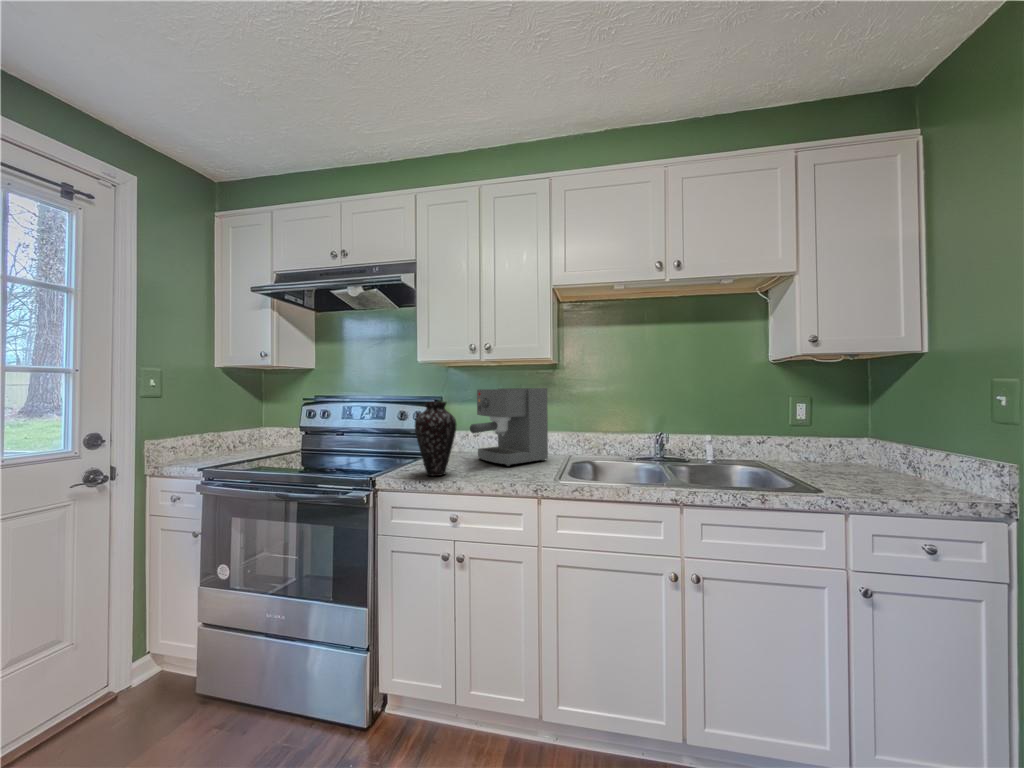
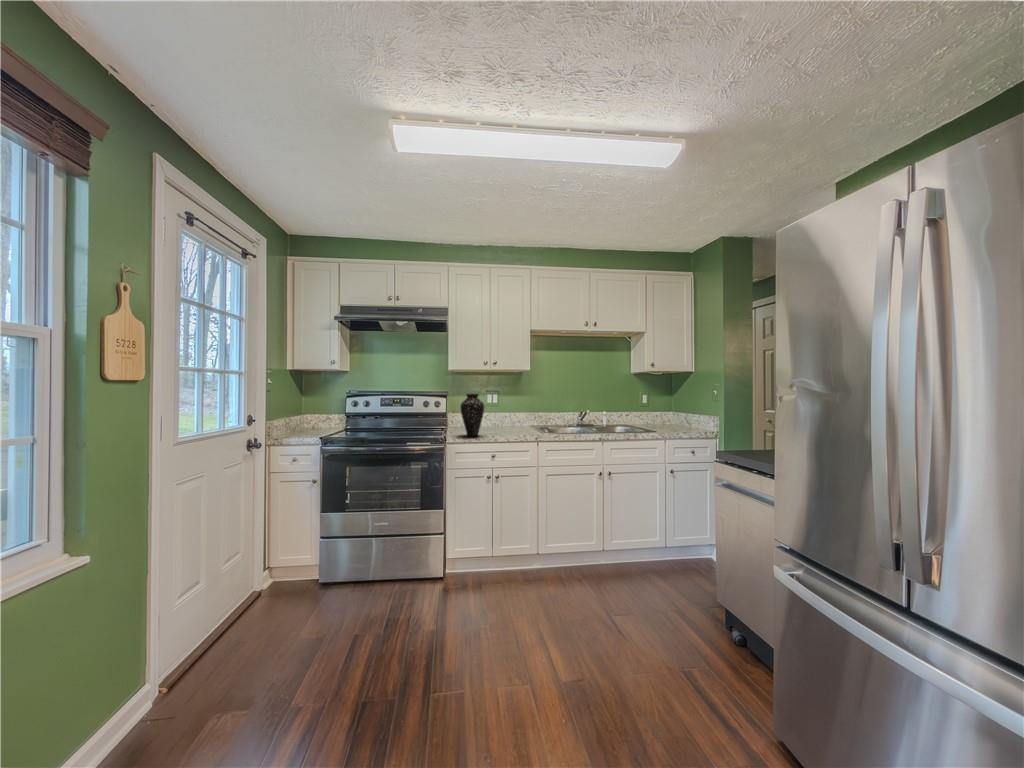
coffee maker: present [470,388,548,466] -> none [481,386,523,431]

